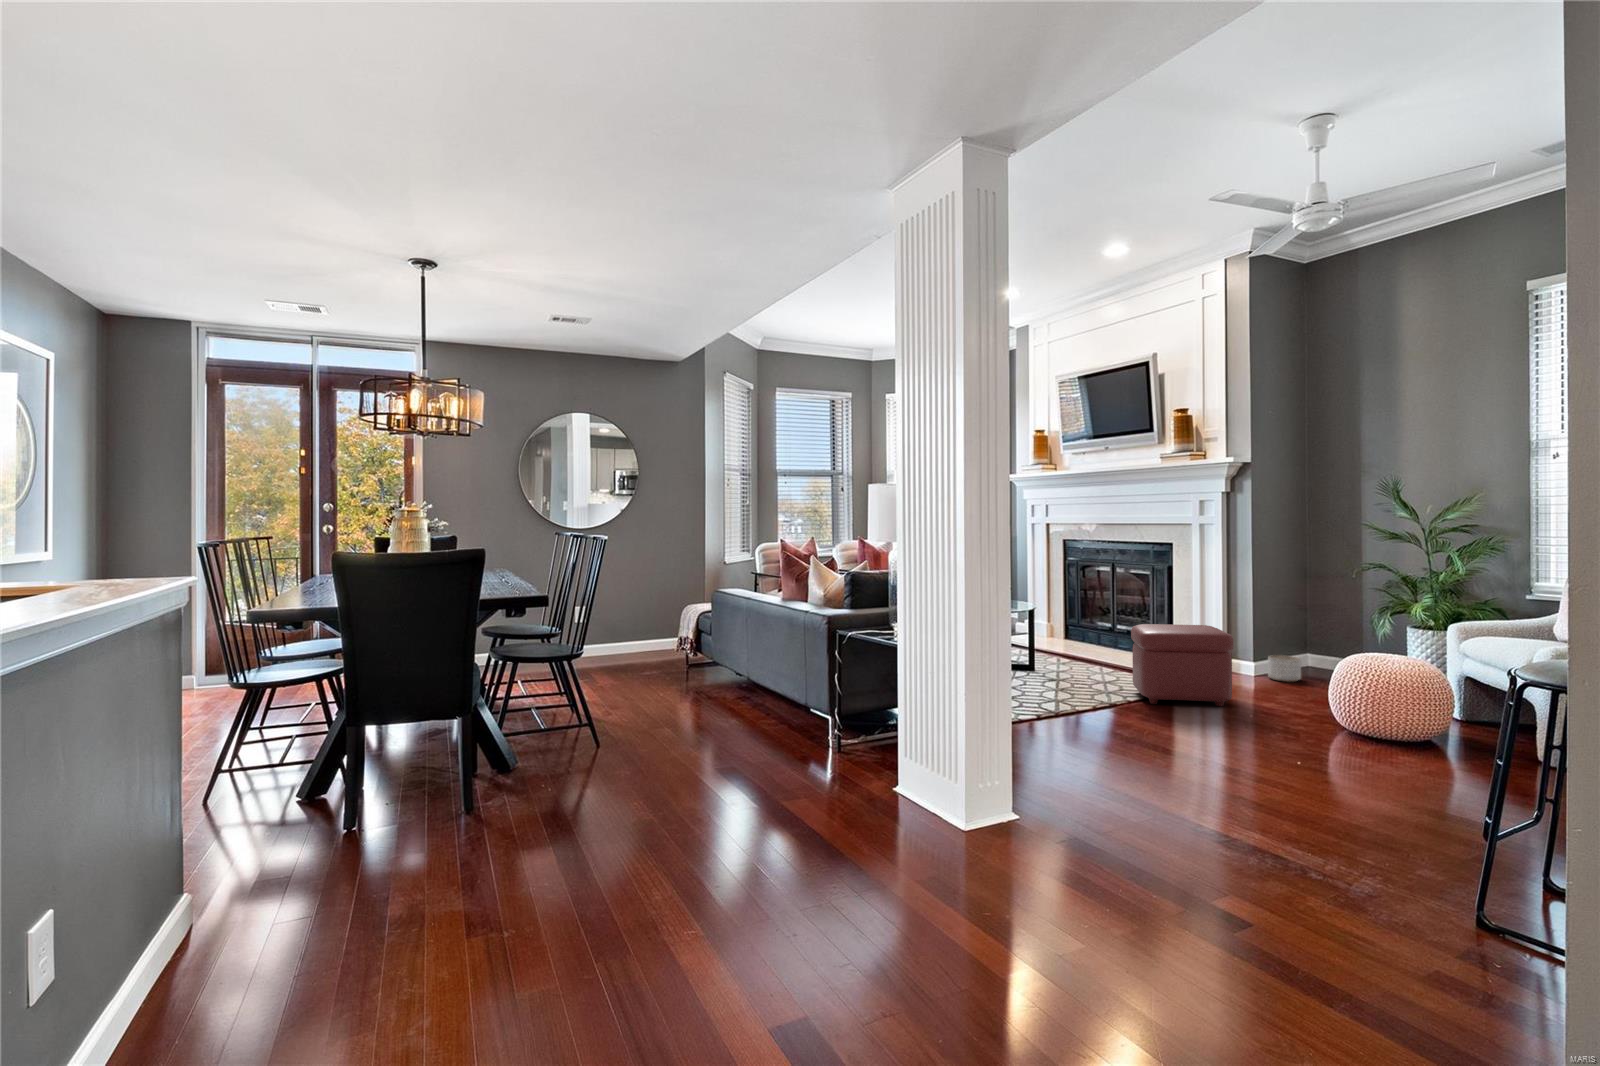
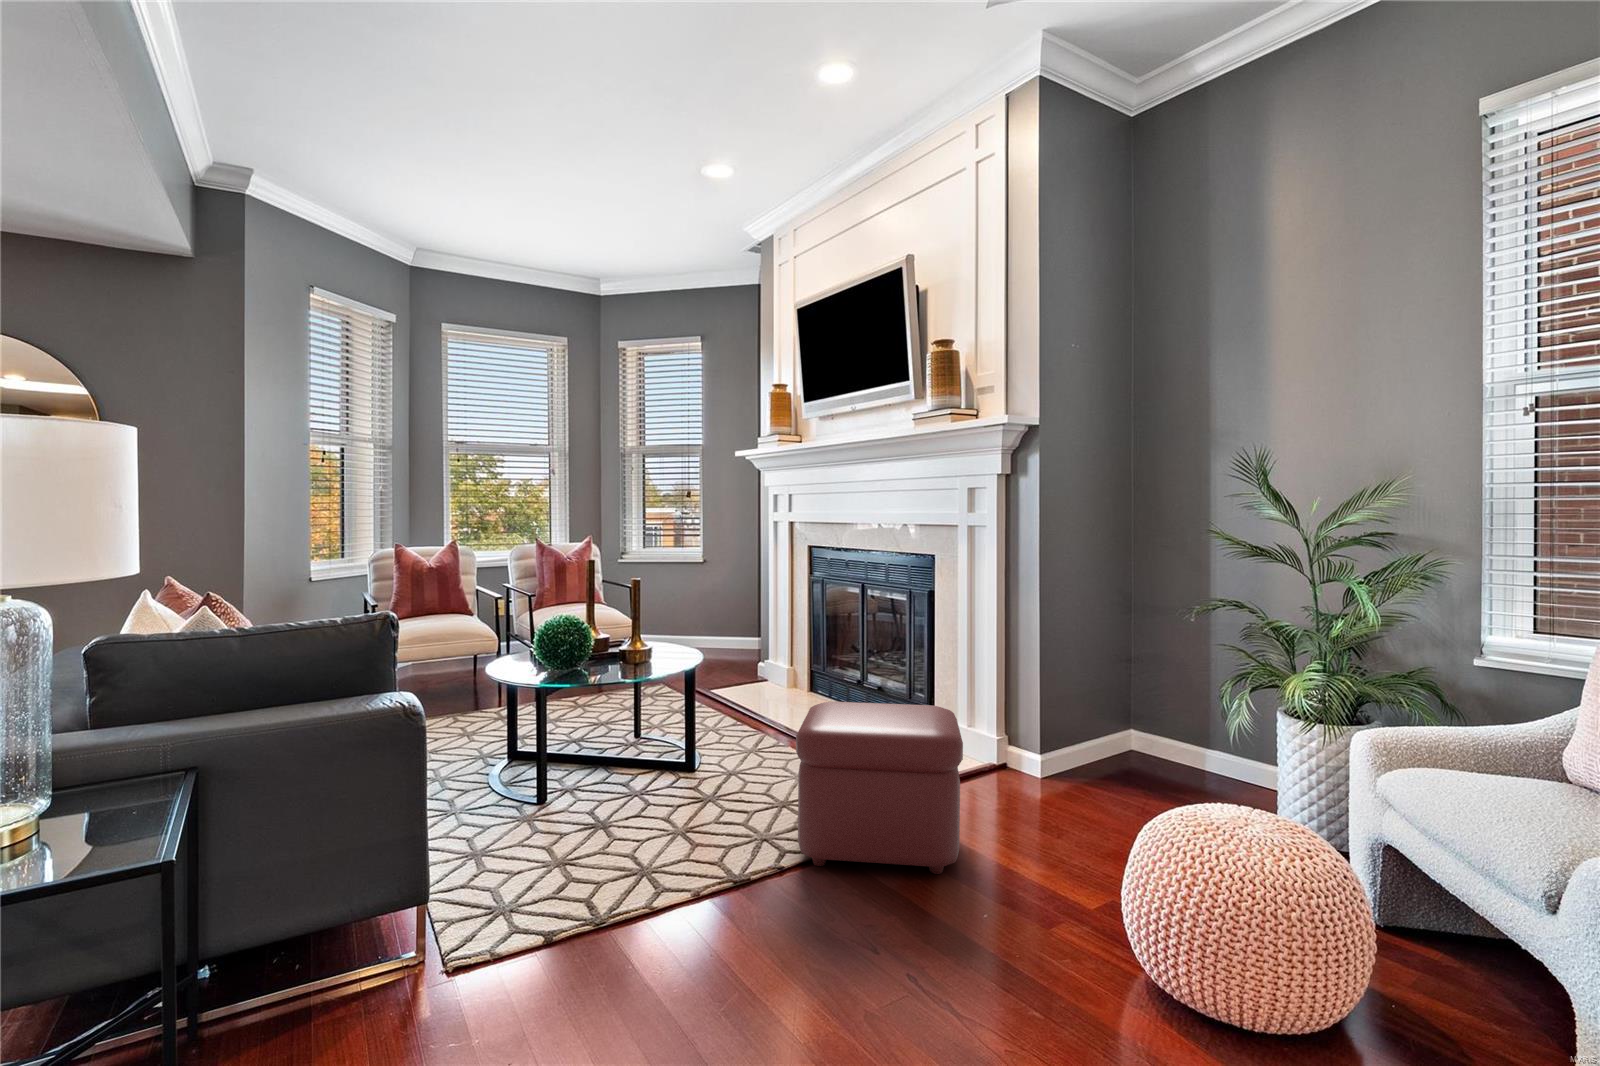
planter: present [1268,655,1301,682] -> none [1060,742,1110,791]

